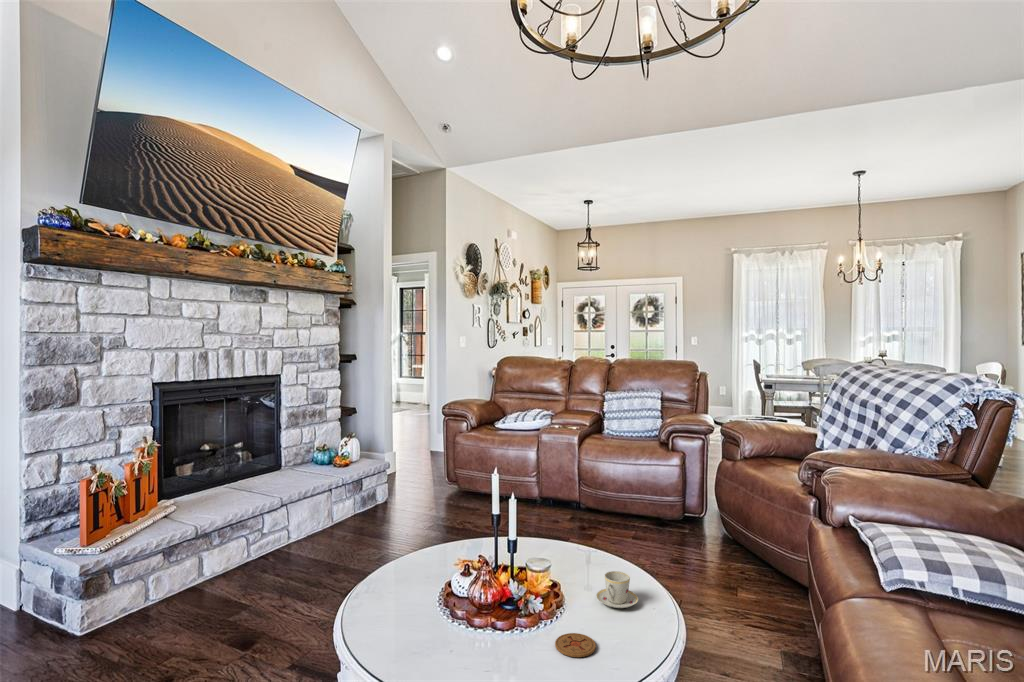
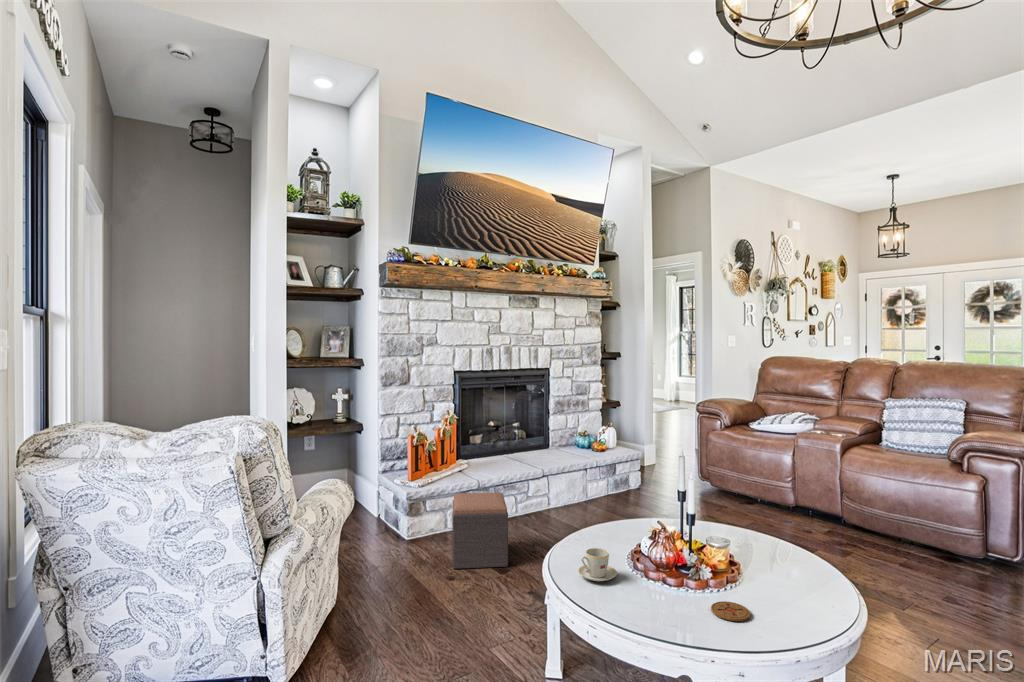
footstool: none [164,539,253,658] -> present [452,493,508,569]
teacup: present [596,571,638,608] -> present [578,548,617,581]

